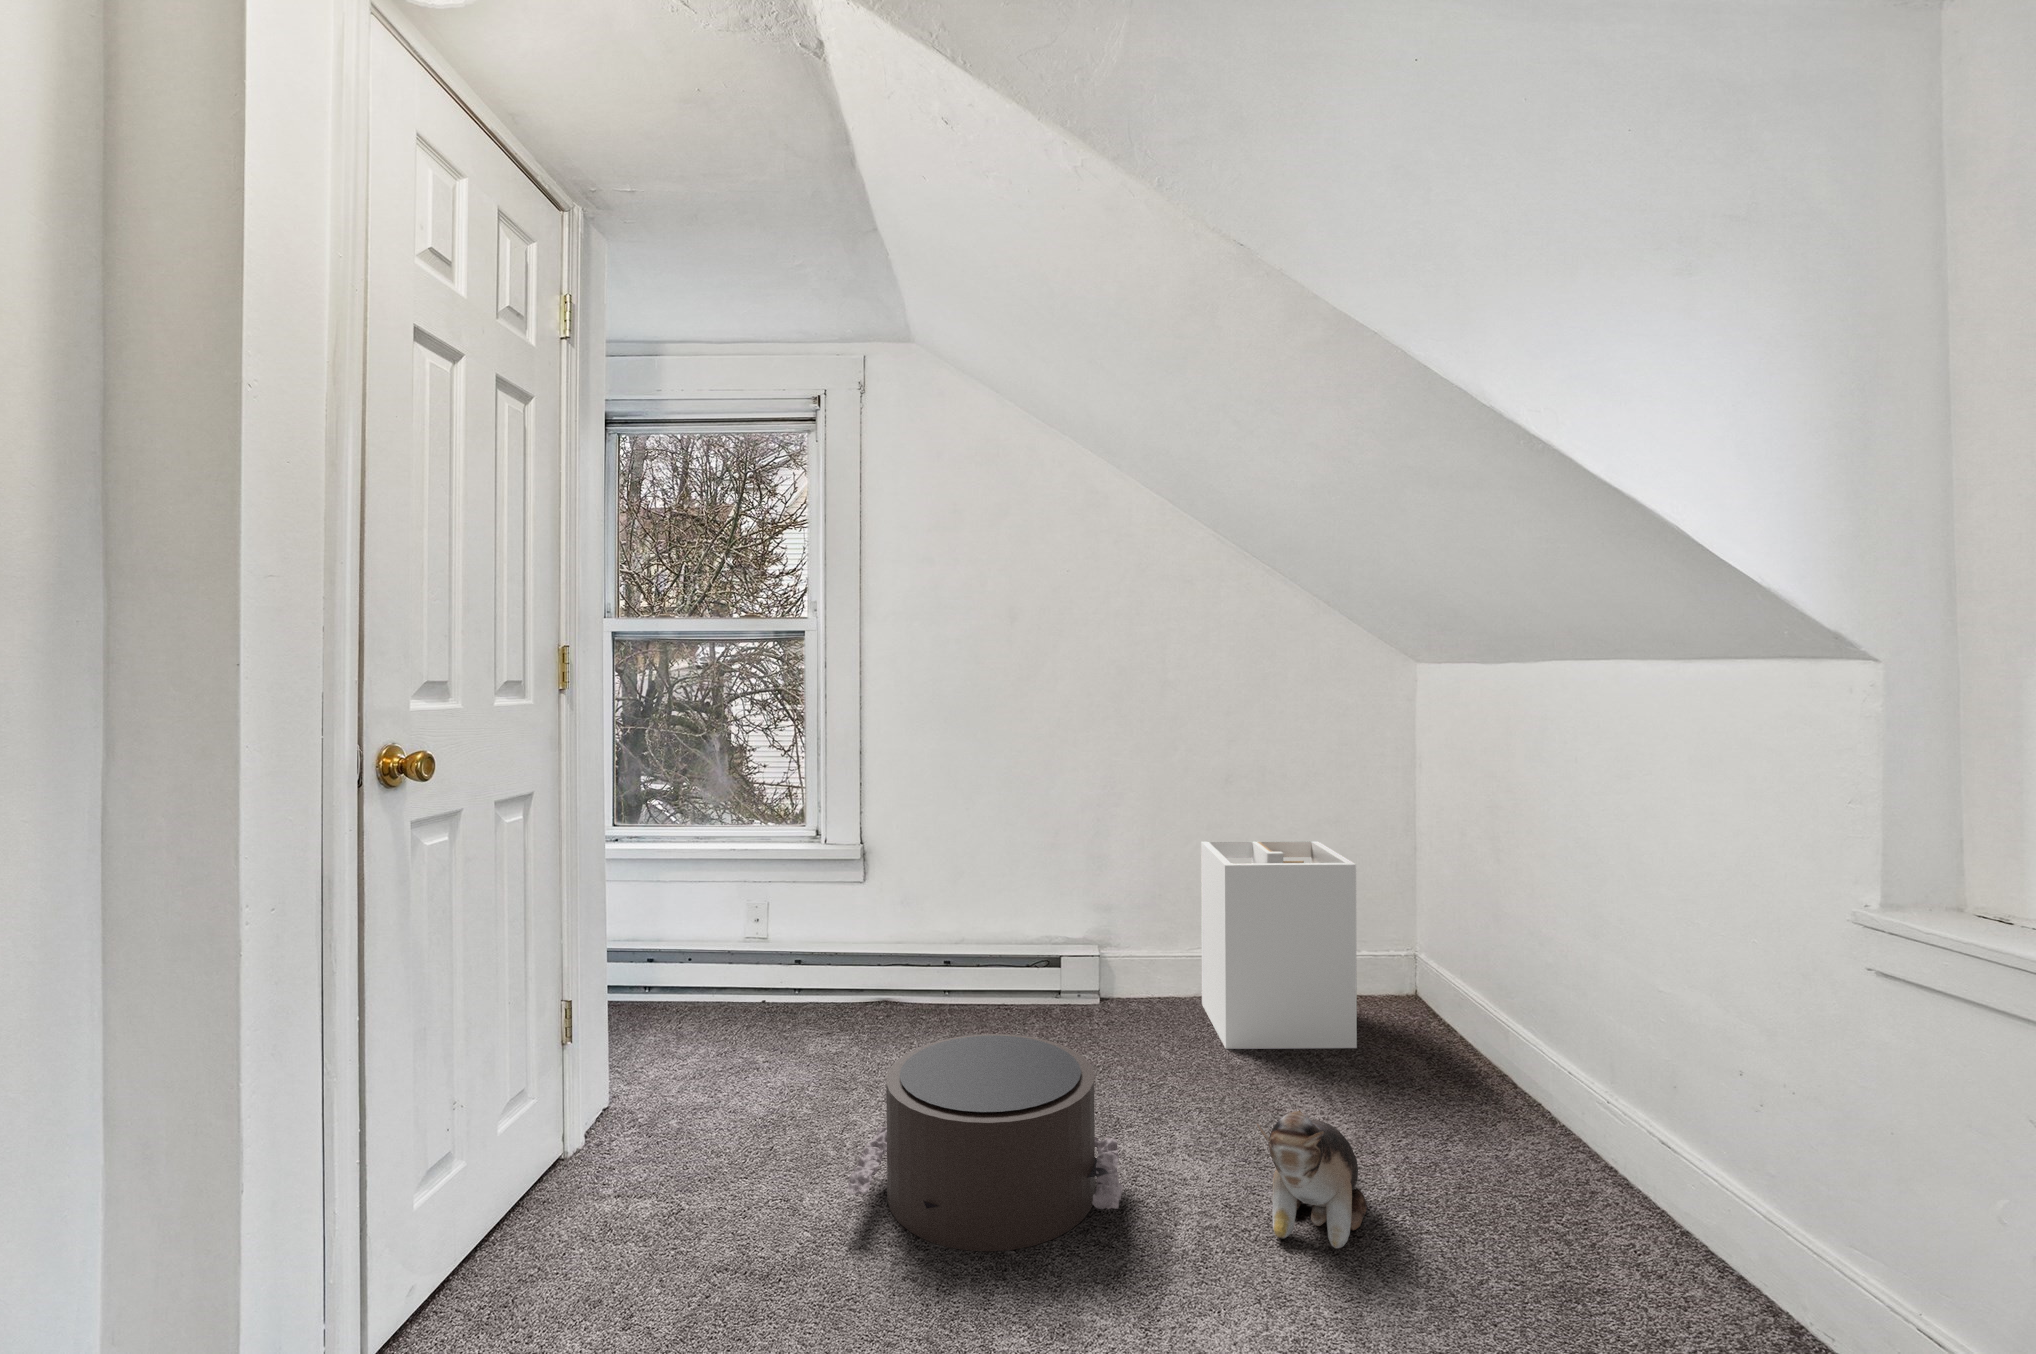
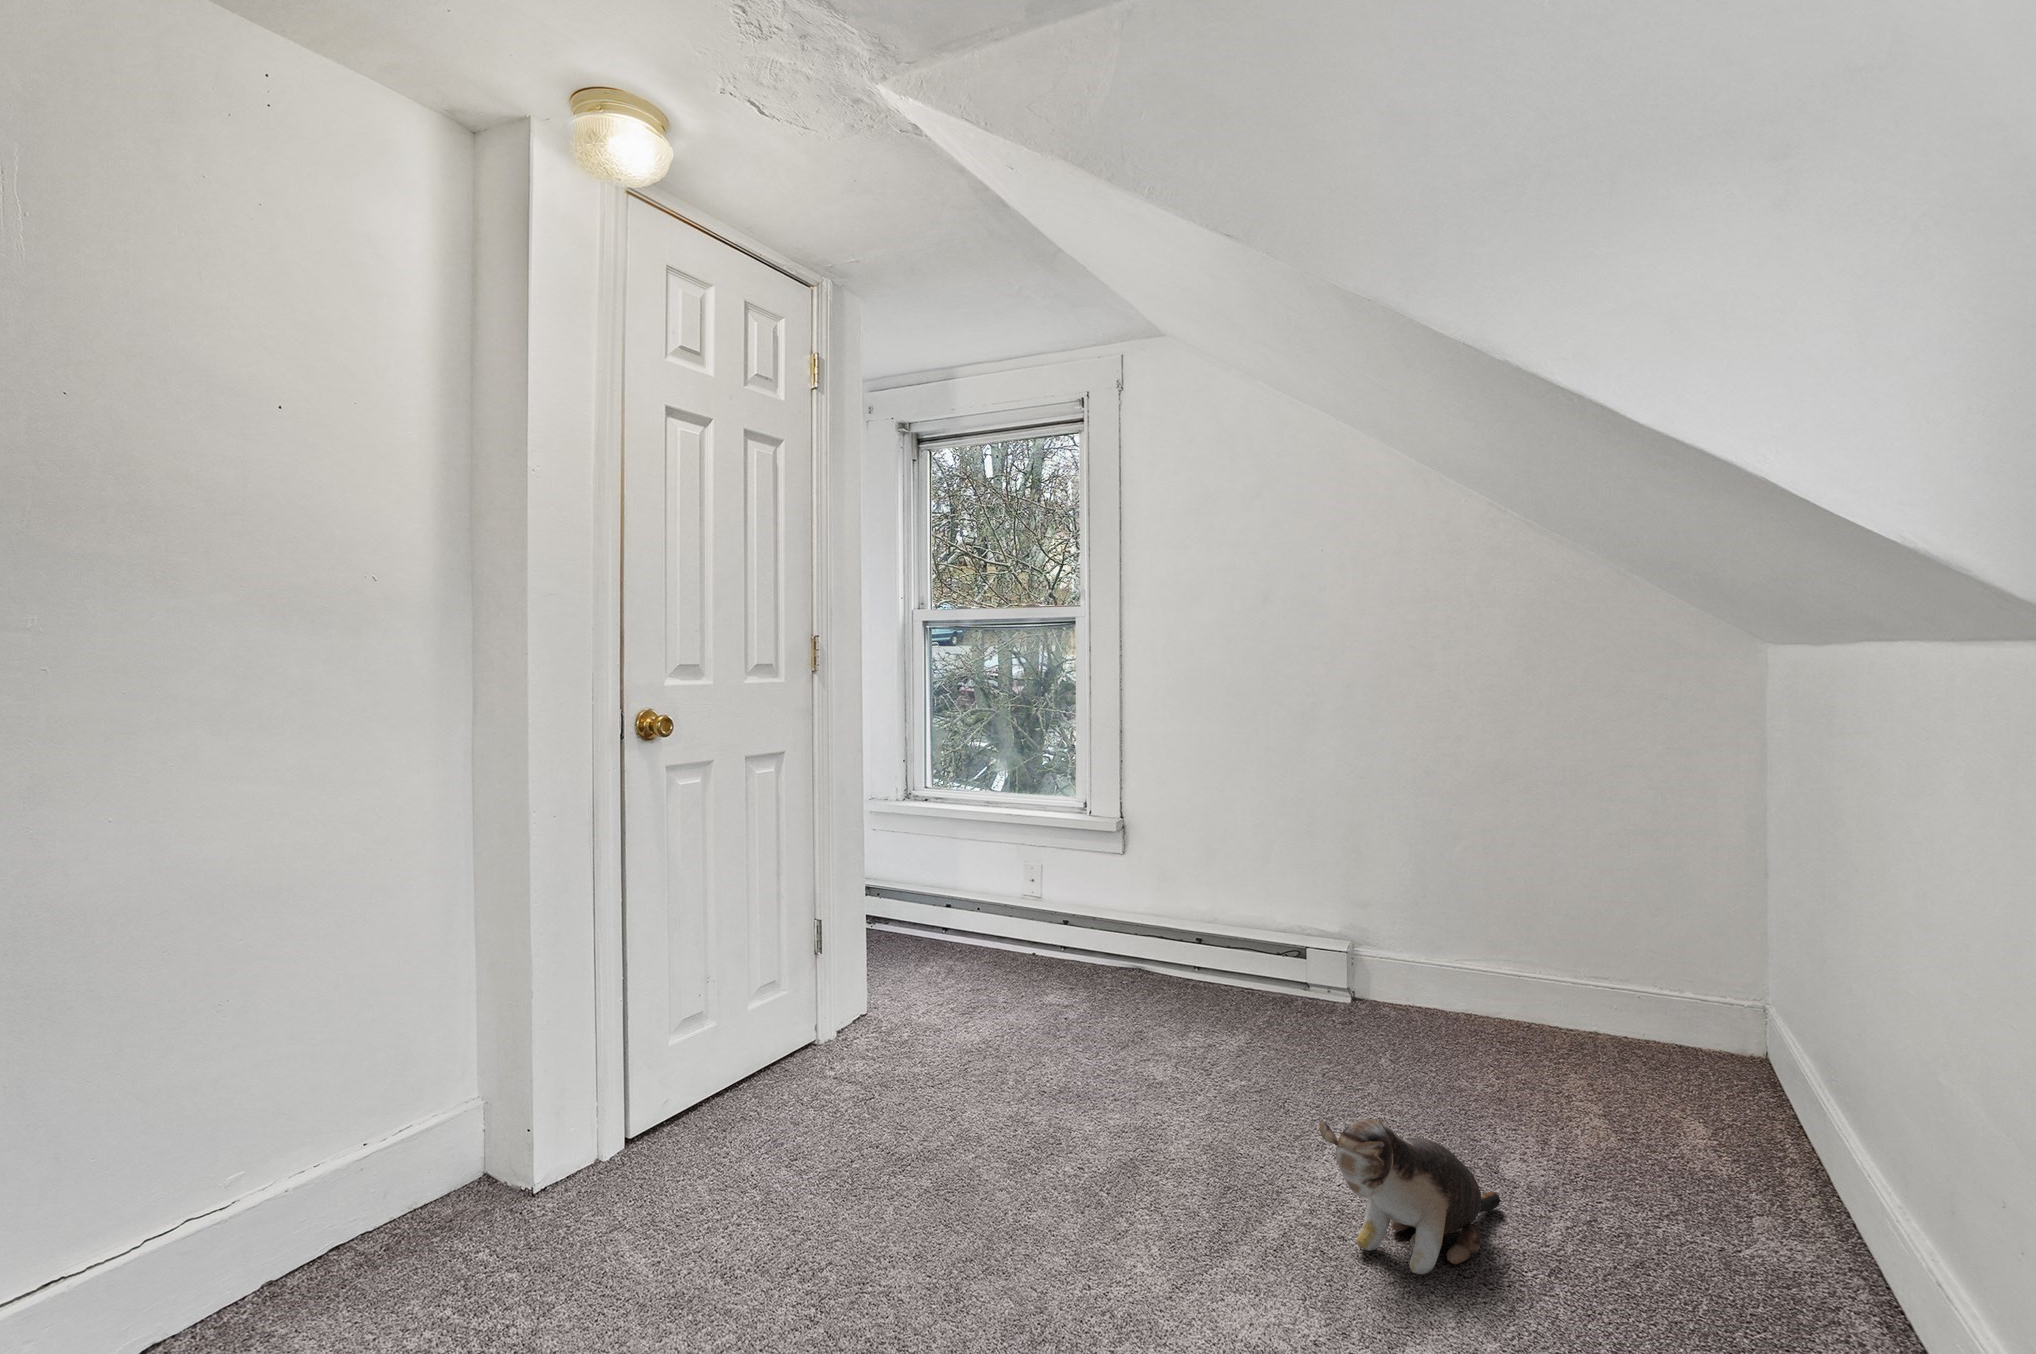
laundry hamper: present [1201,841,1357,1049] -> none [1457,843,1627,1097]
pouf: present [846,1034,1123,1252] -> none [976,999,1241,1193]

